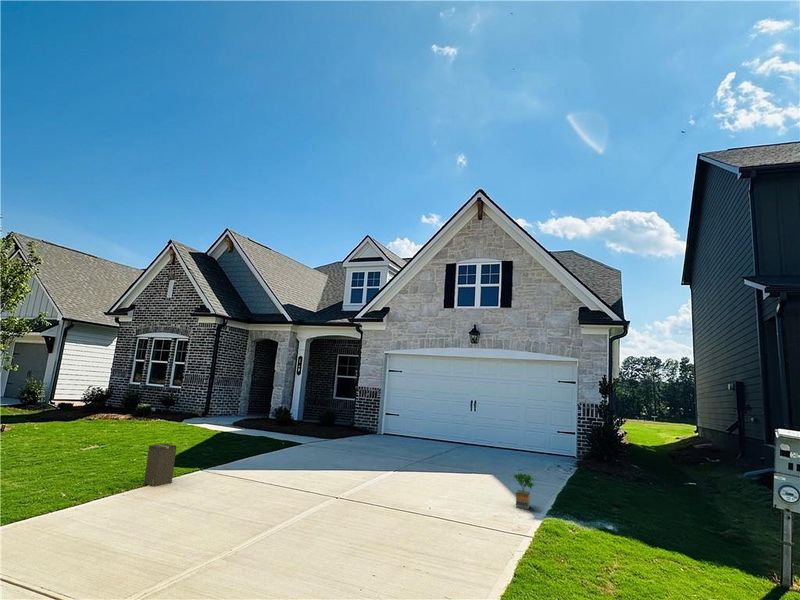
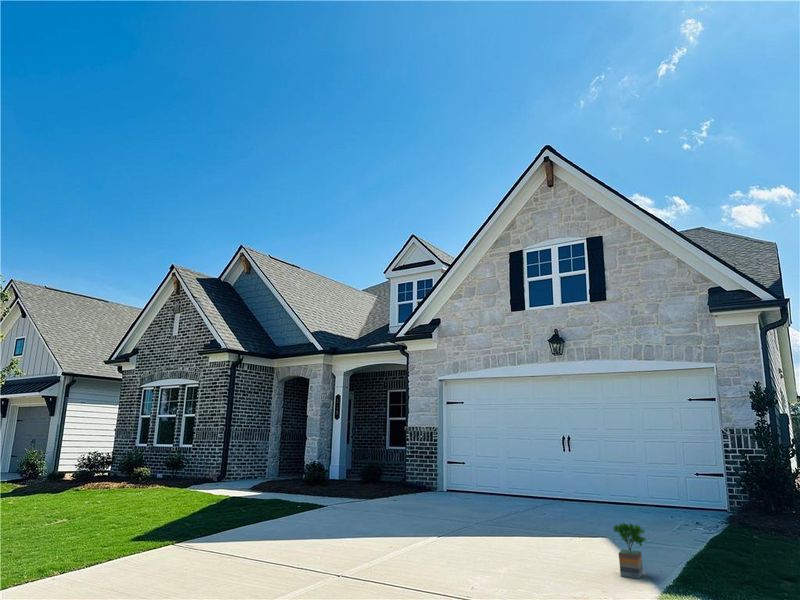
cardboard box: present [144,444,177,486] -> none [105,502,145,559]

